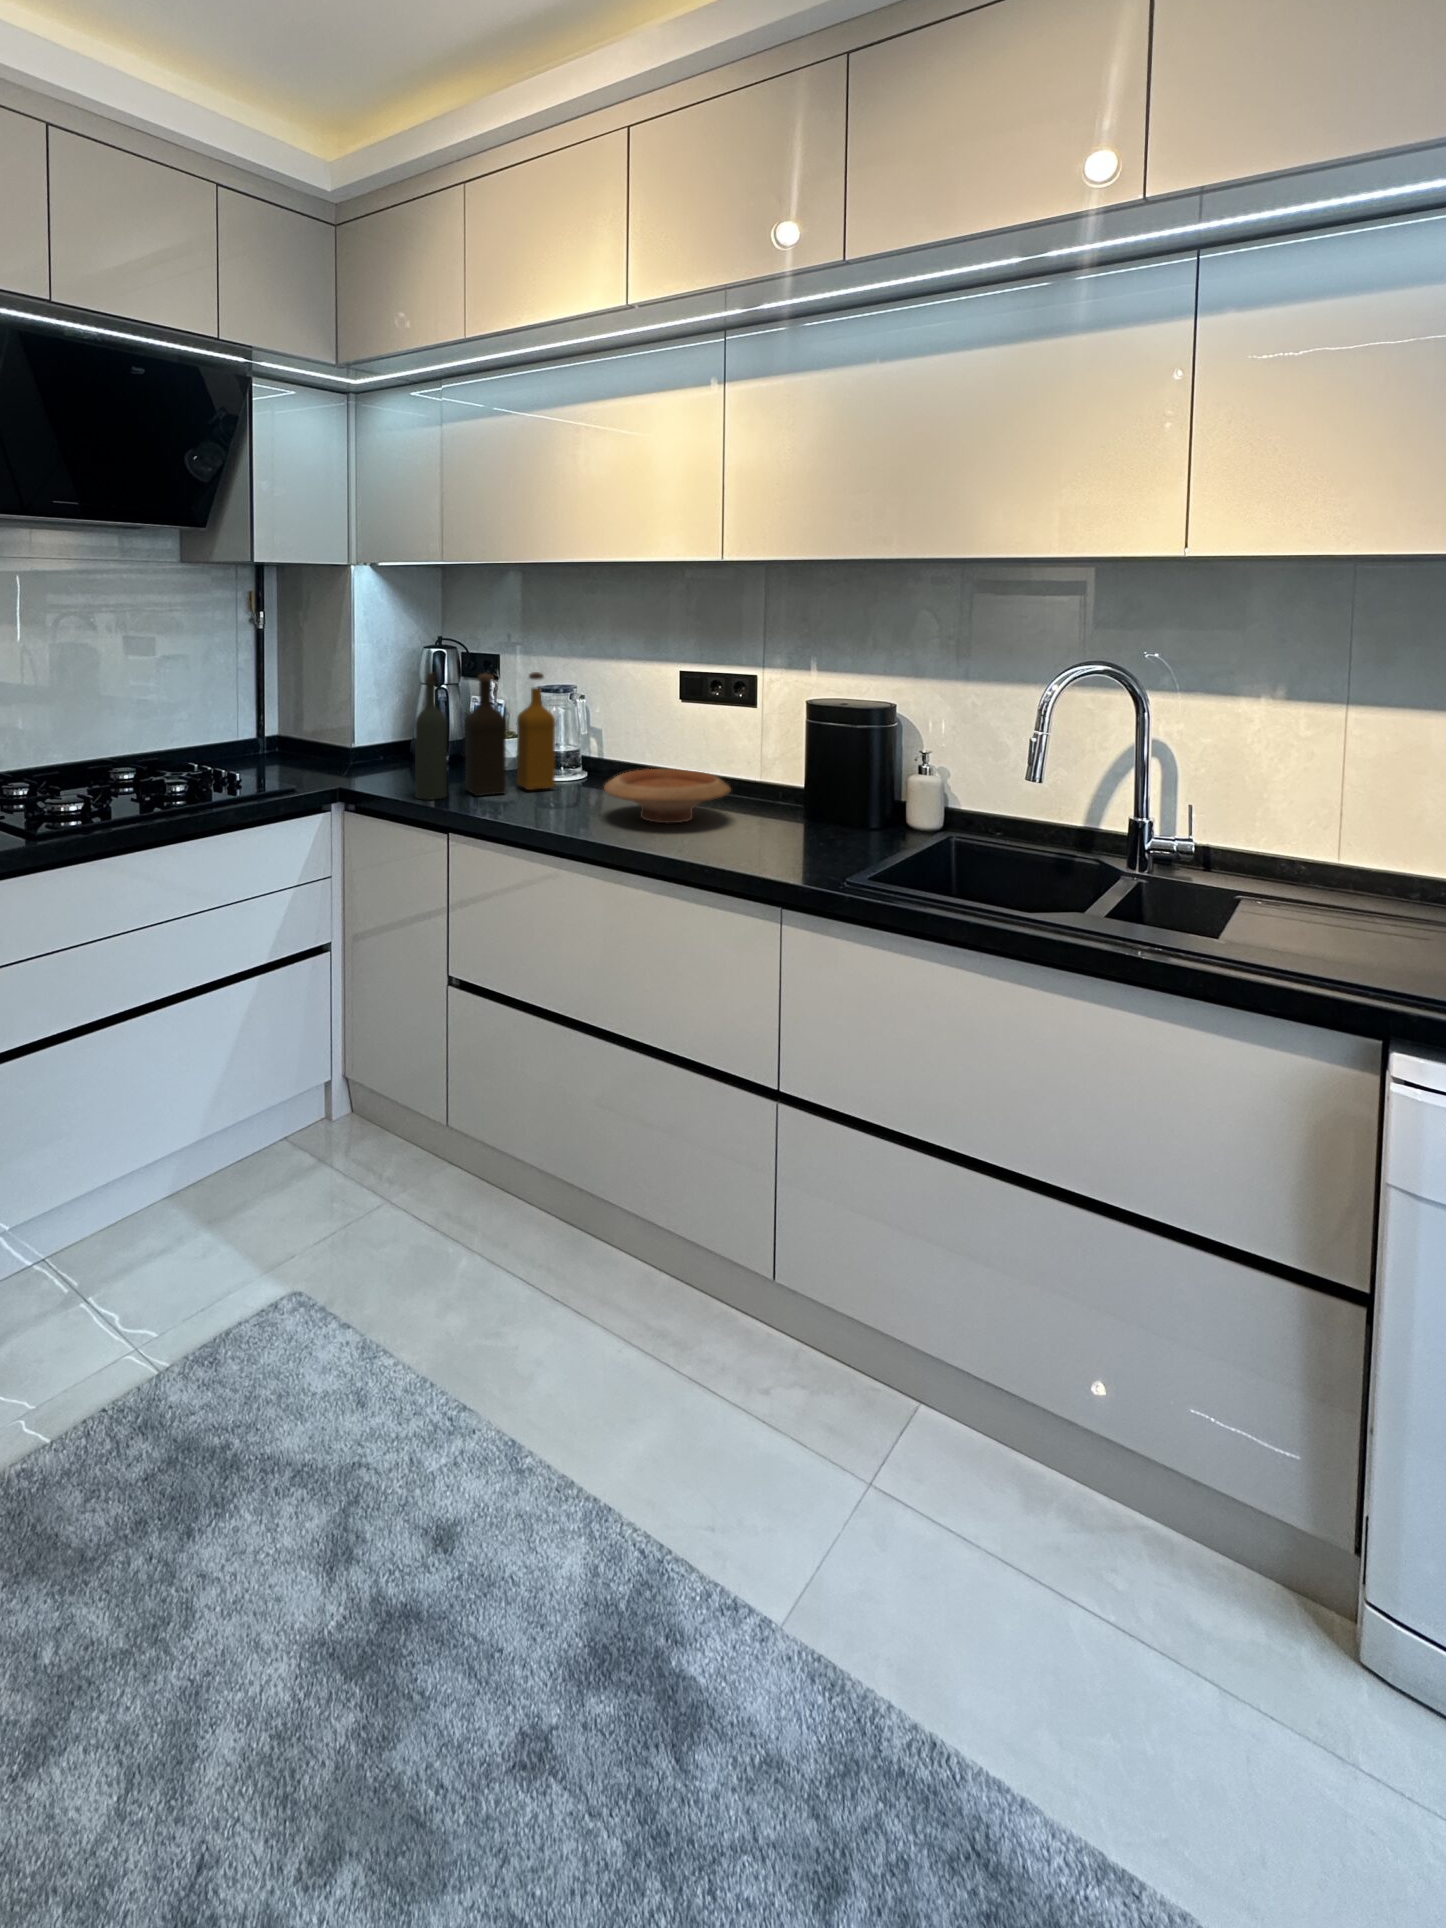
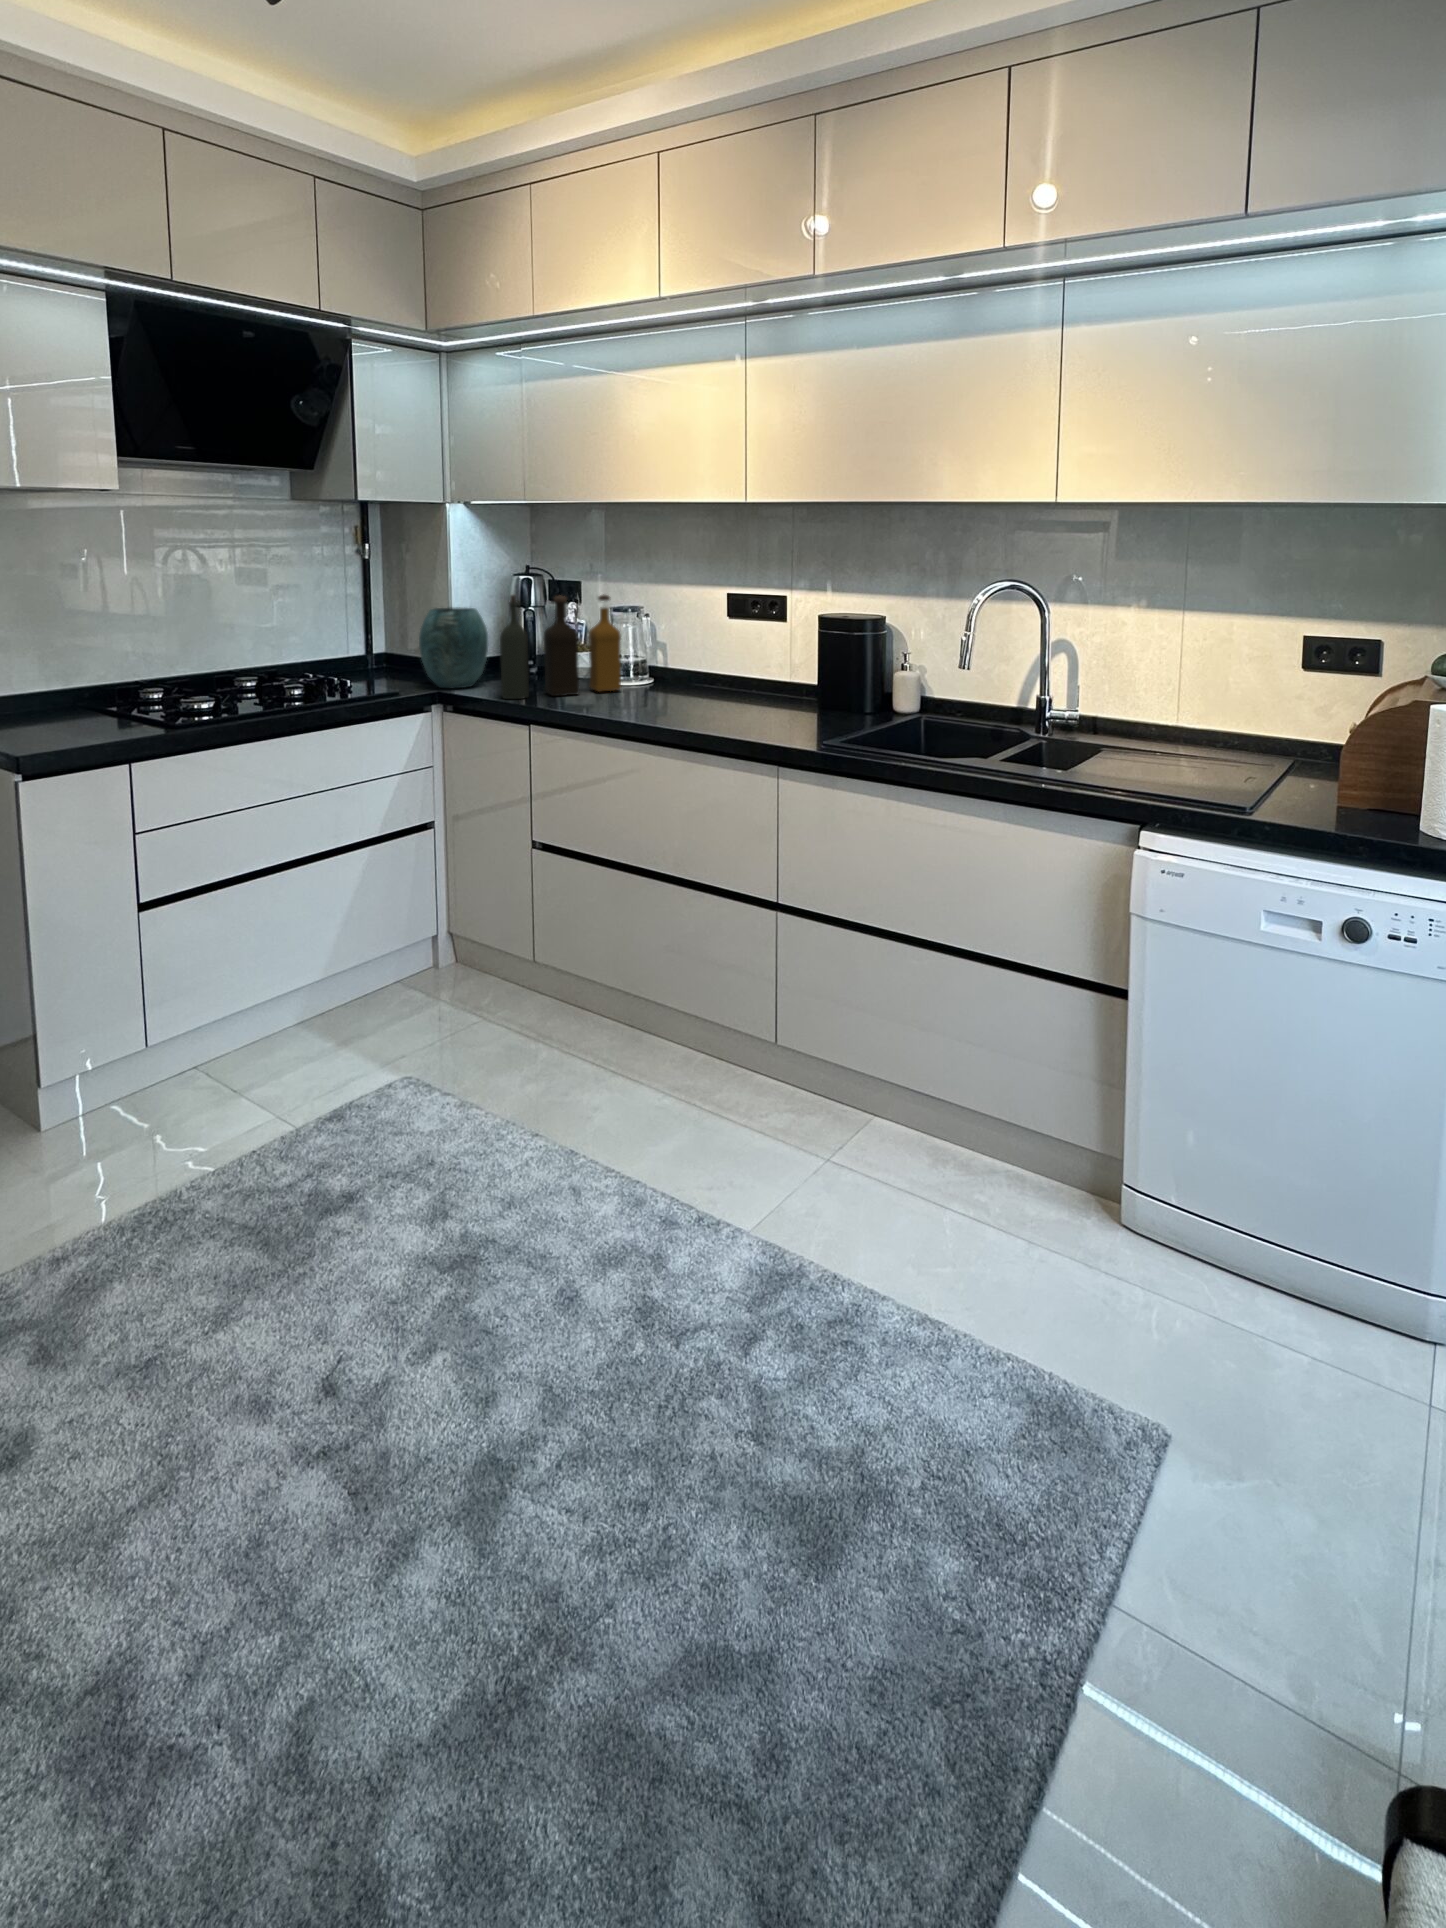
vase: none [319,686,398,783] -> present [419,607,488,688]
wooden bowl: present [604,769,731,823] -> none [654,671,756,712]

